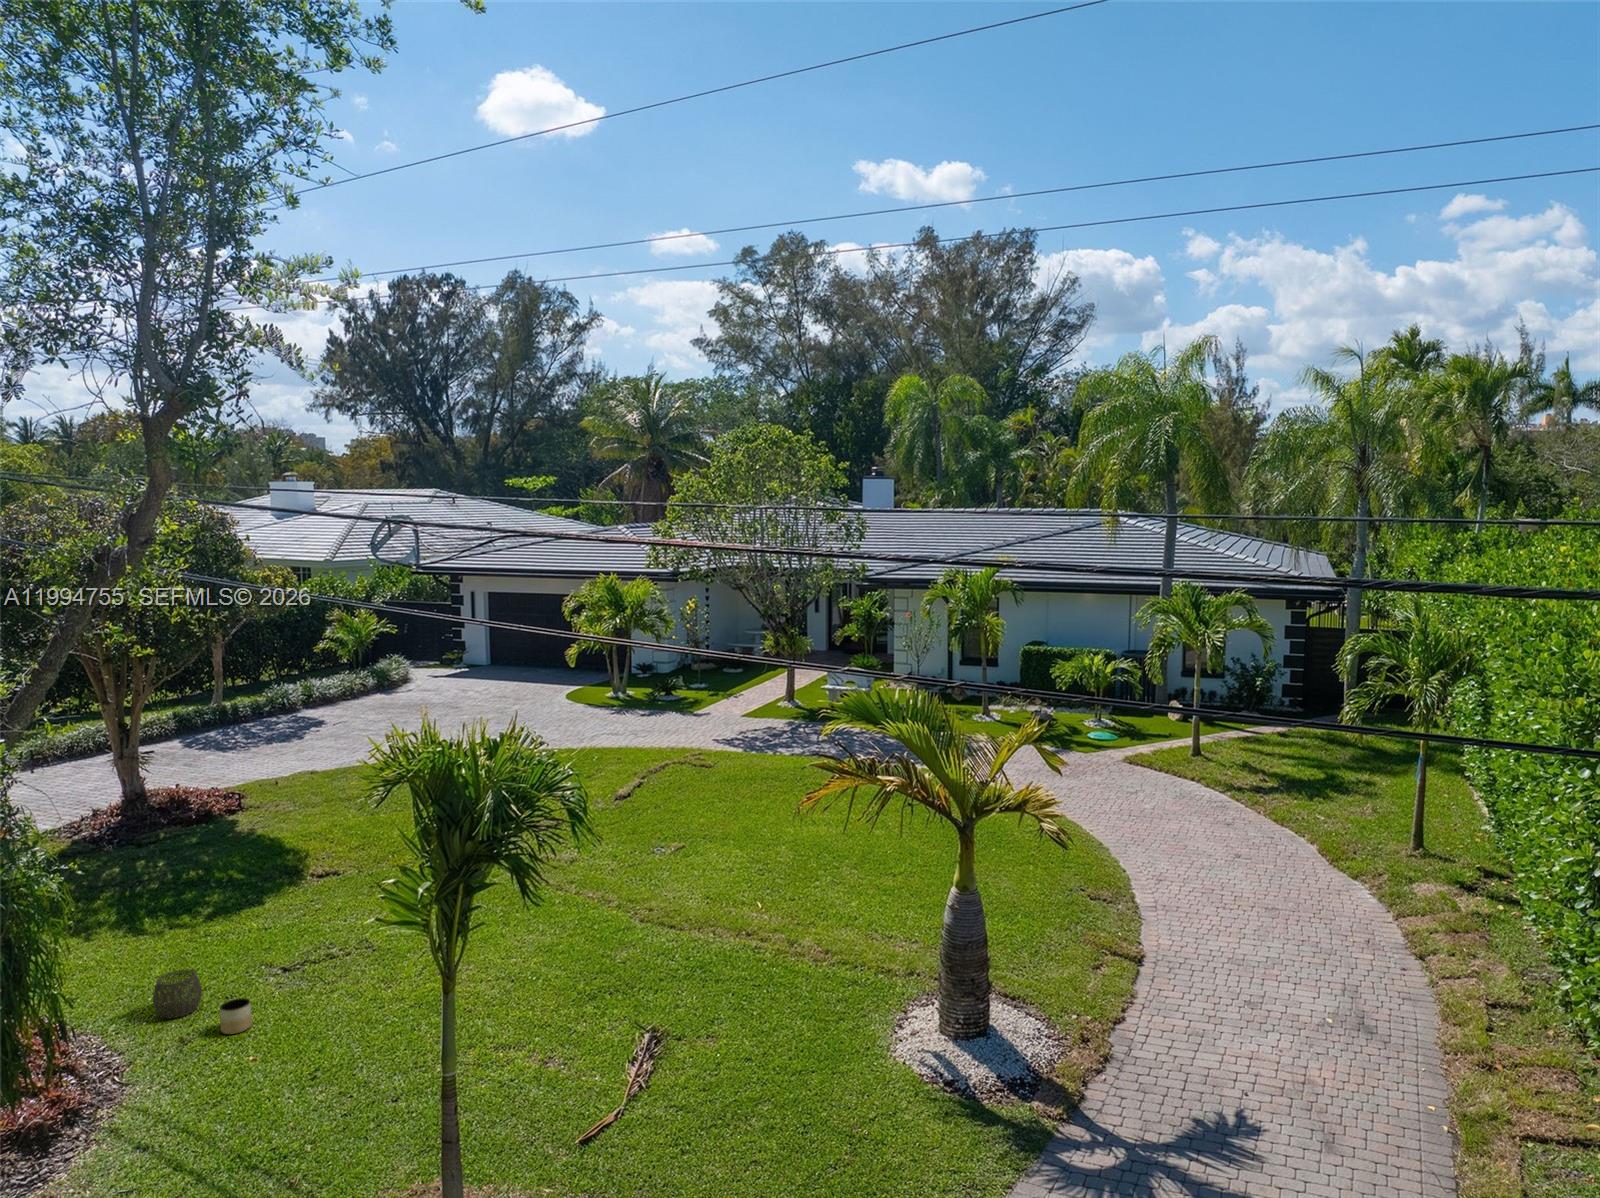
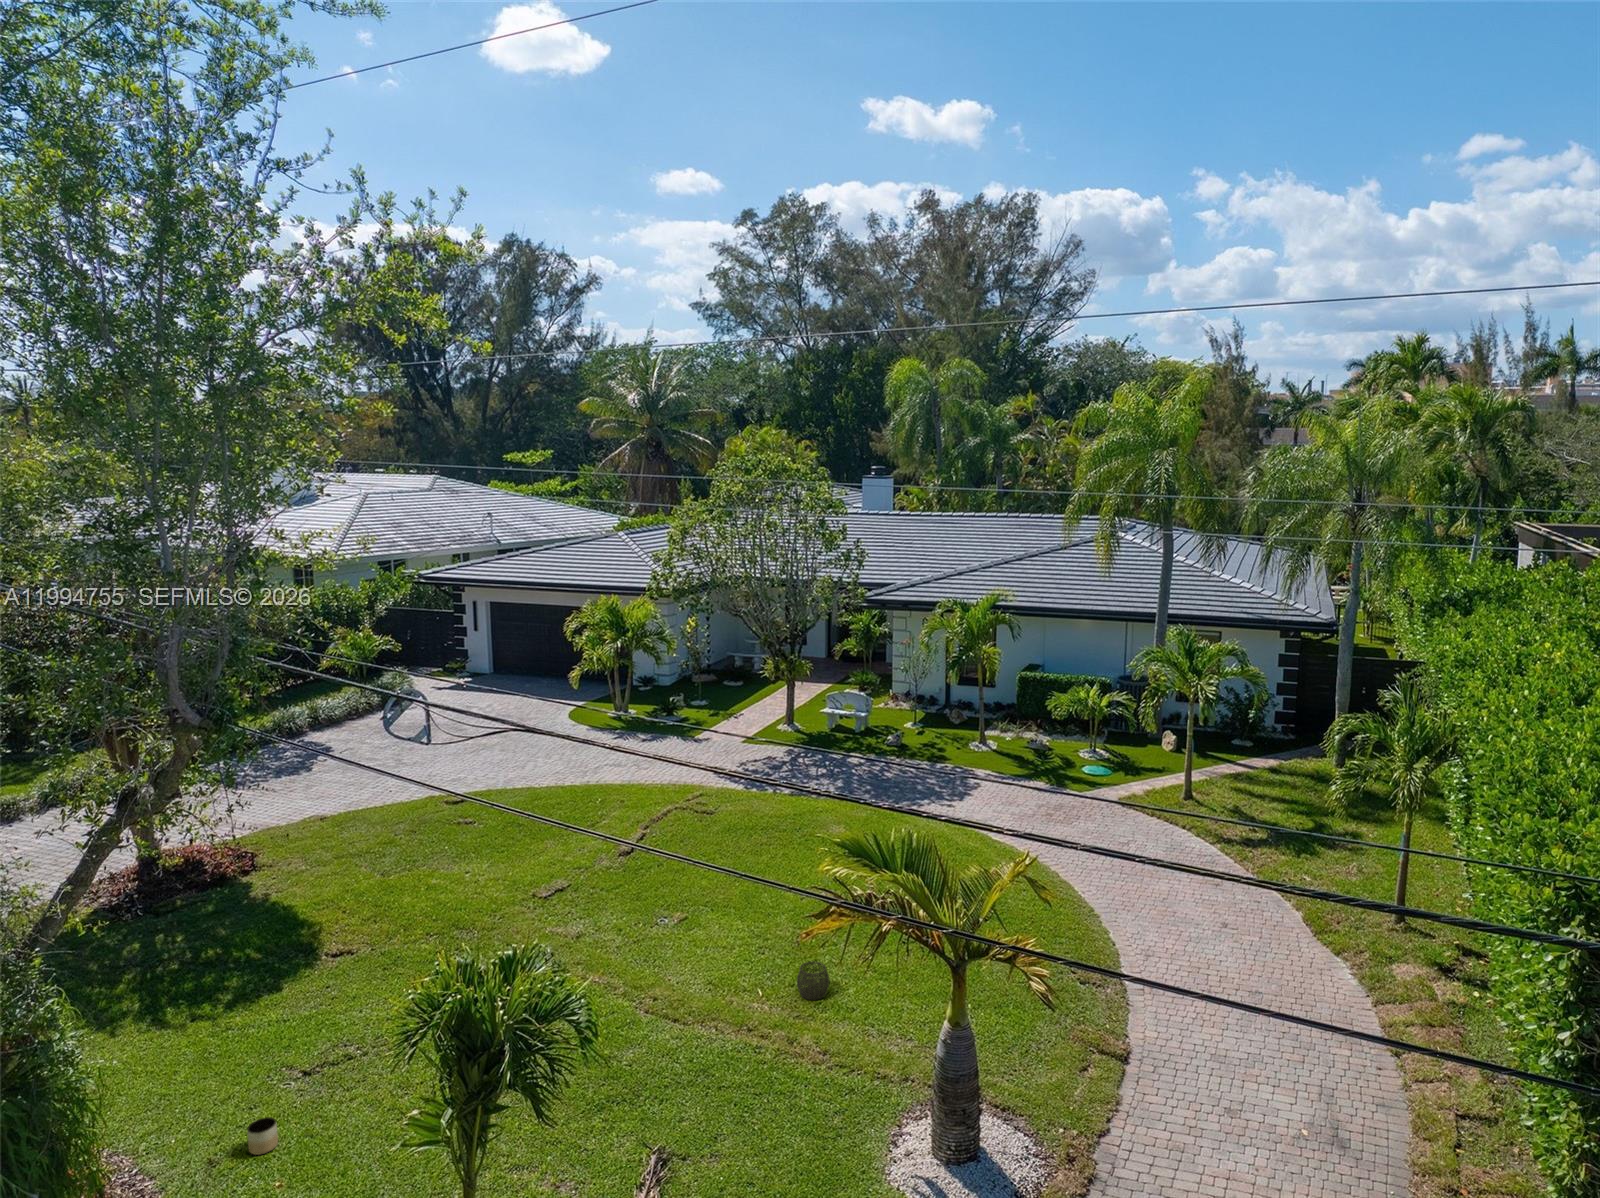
woven basket: present [153,969,202,1019] -> present [797,961,829,1000]

